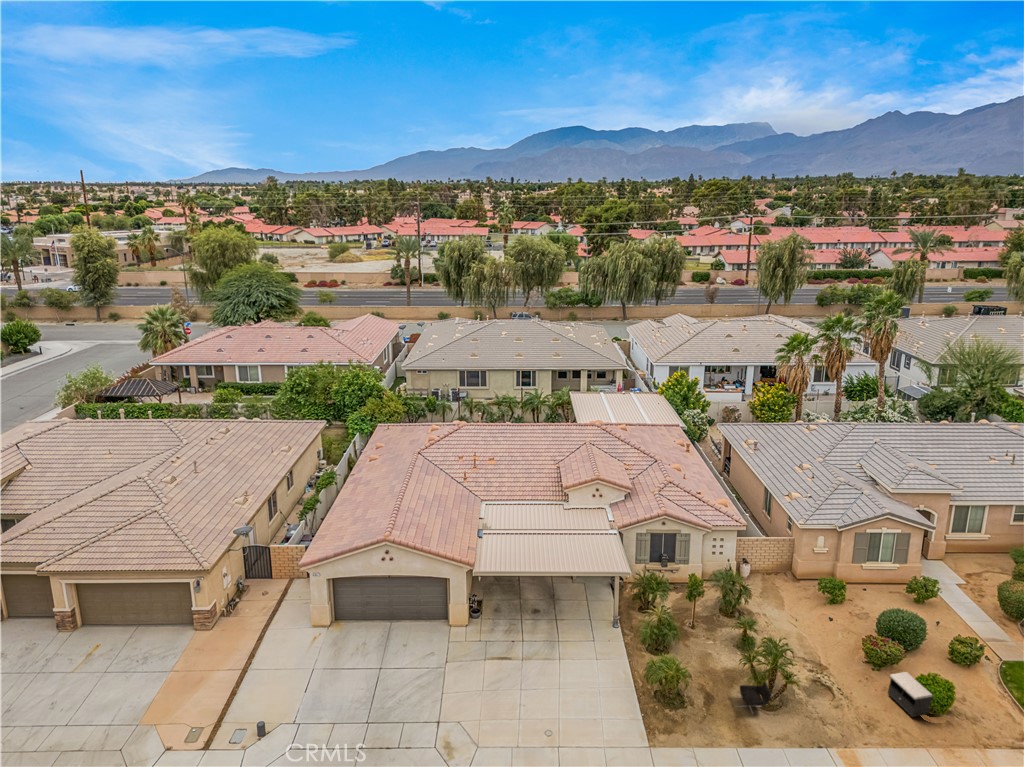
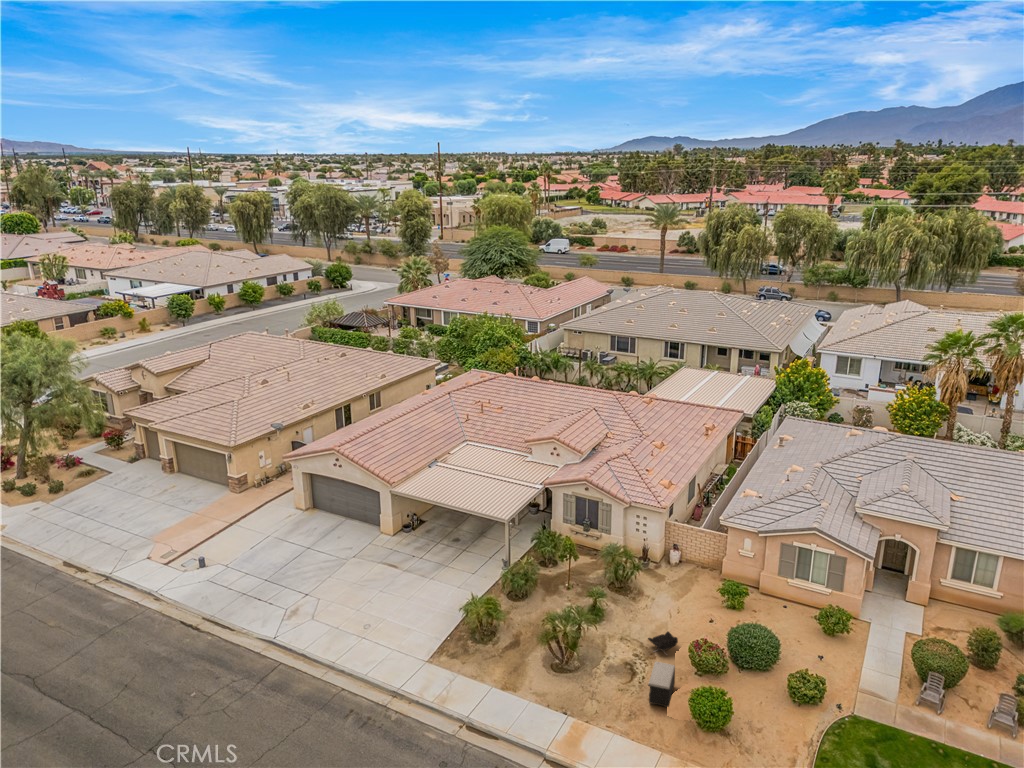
lounge chair: present [738,682,771,714] -> present [648,631,678,654]

